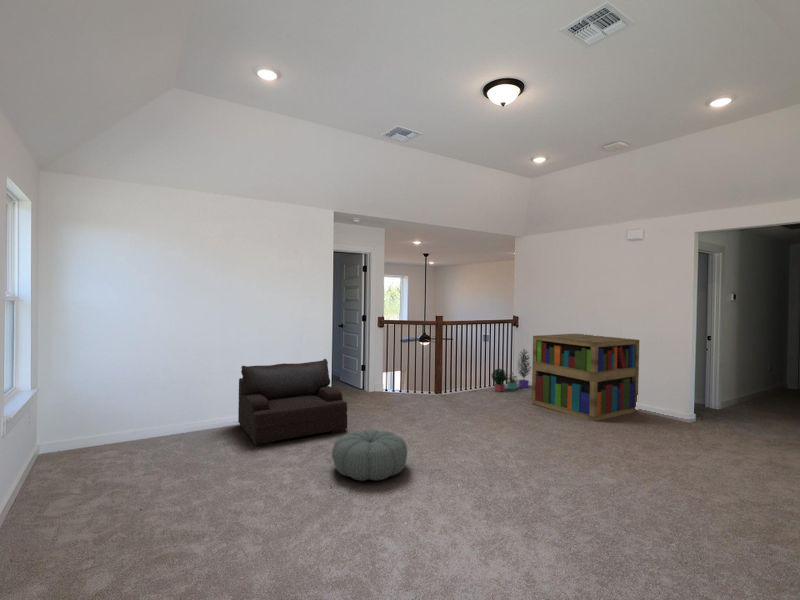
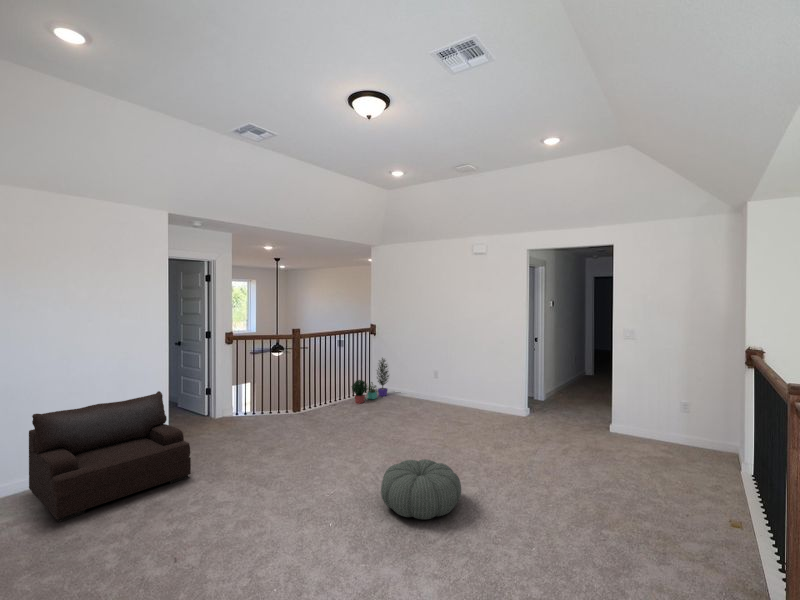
bookshelf: present [532,334,639,421] -> none [392,341,484,427]
pouf: present [332,429,407,481] -> present [381,459,461,519]

